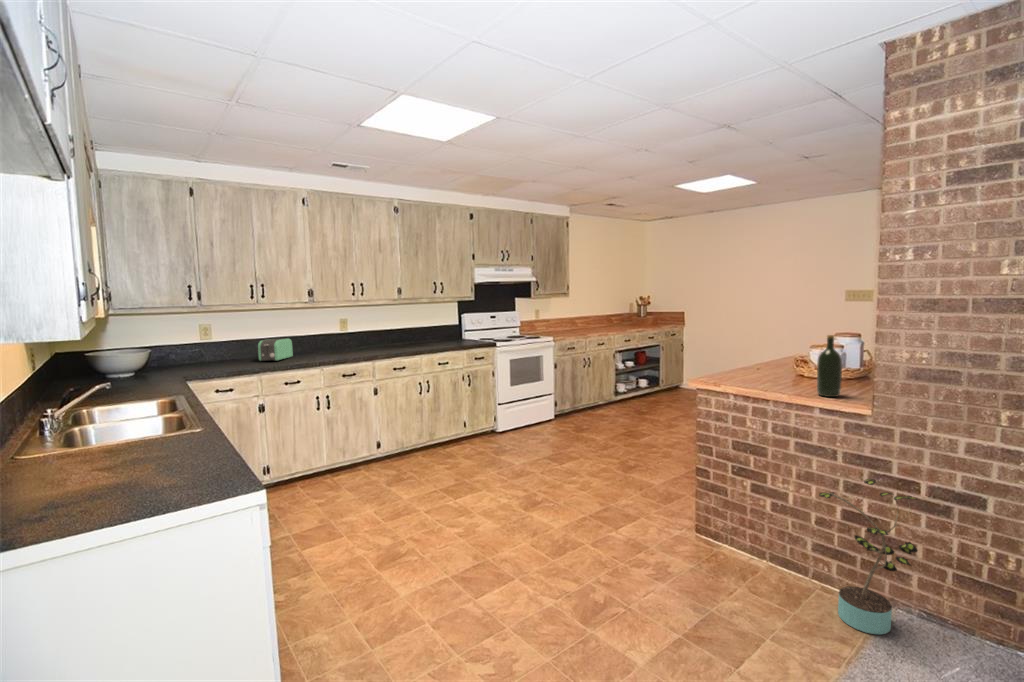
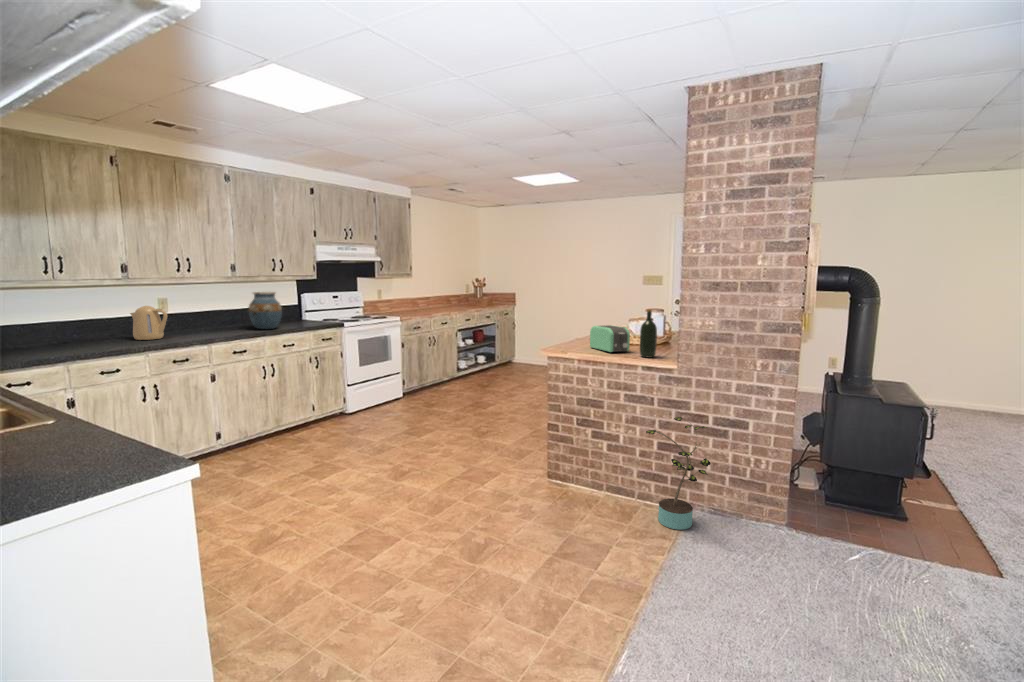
vase: none [410,314,438,349] -> present [248,292,282,329]
kettle: none [318,328,344,357] -> present [130,306,167,340]
toaster: present [258,338,293,361] -> present [590,325,630,353]

